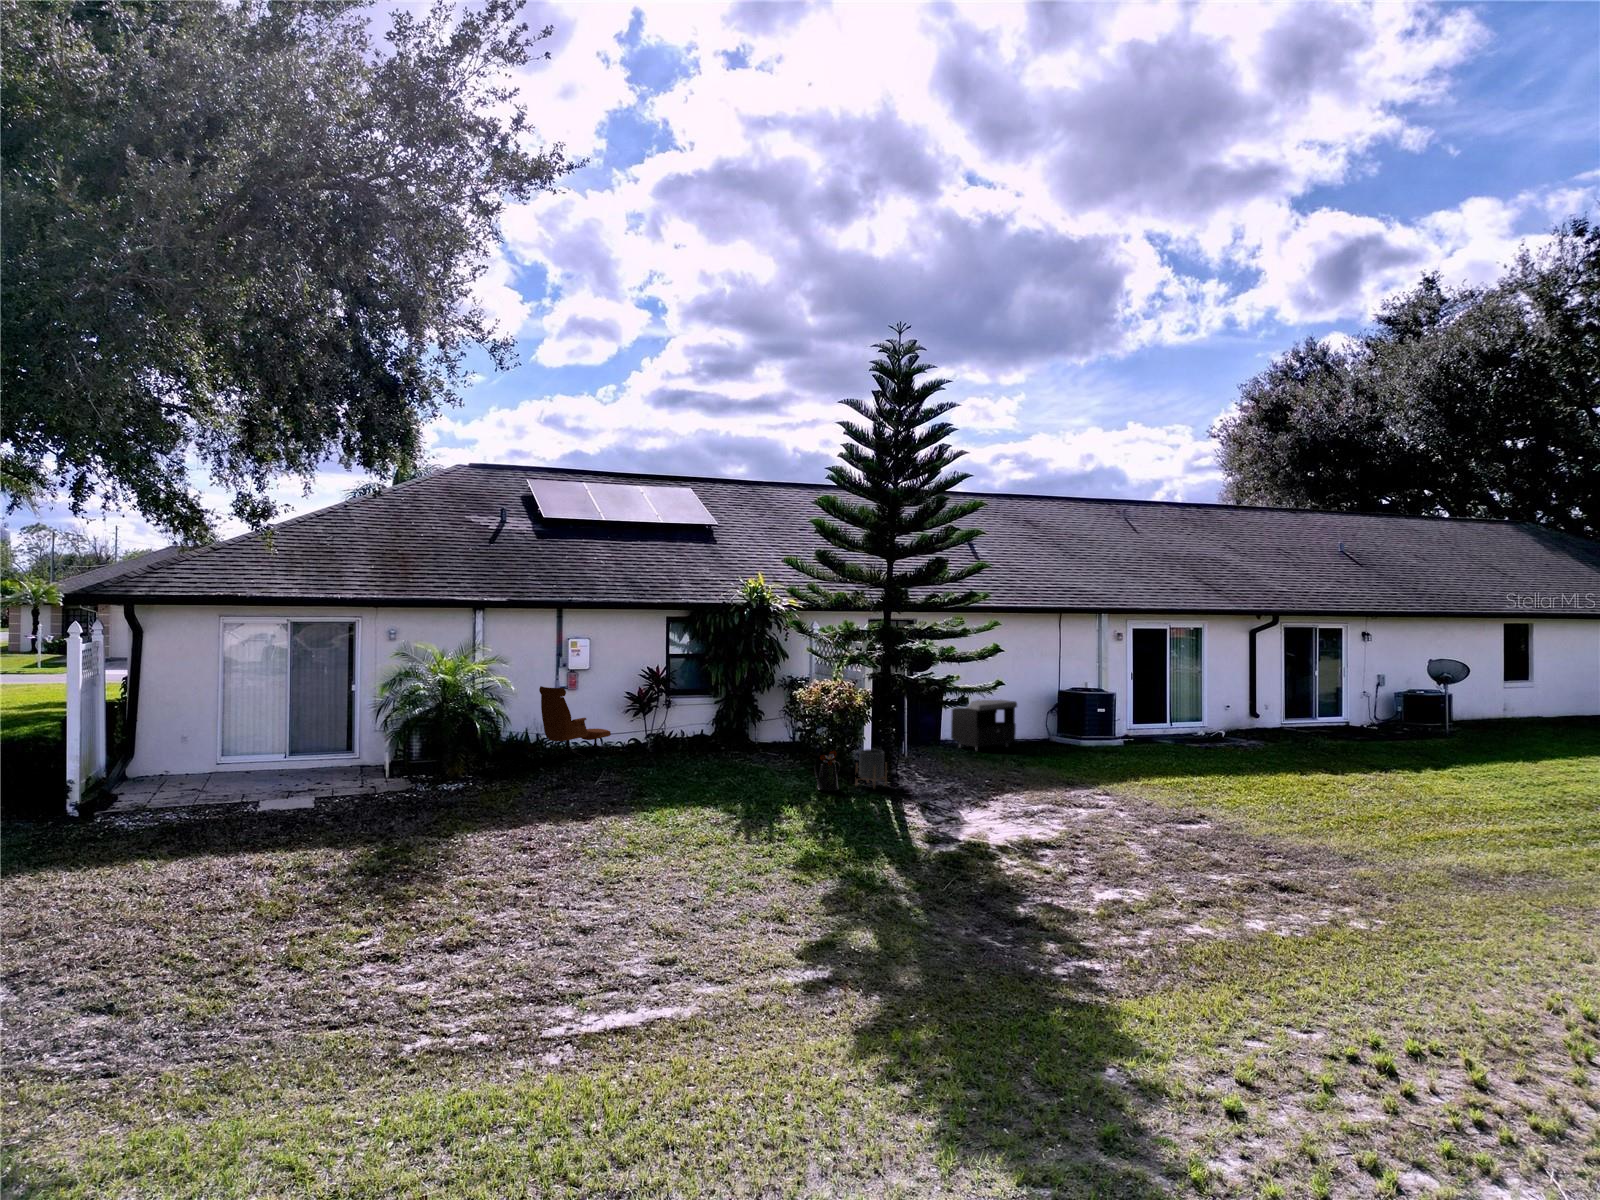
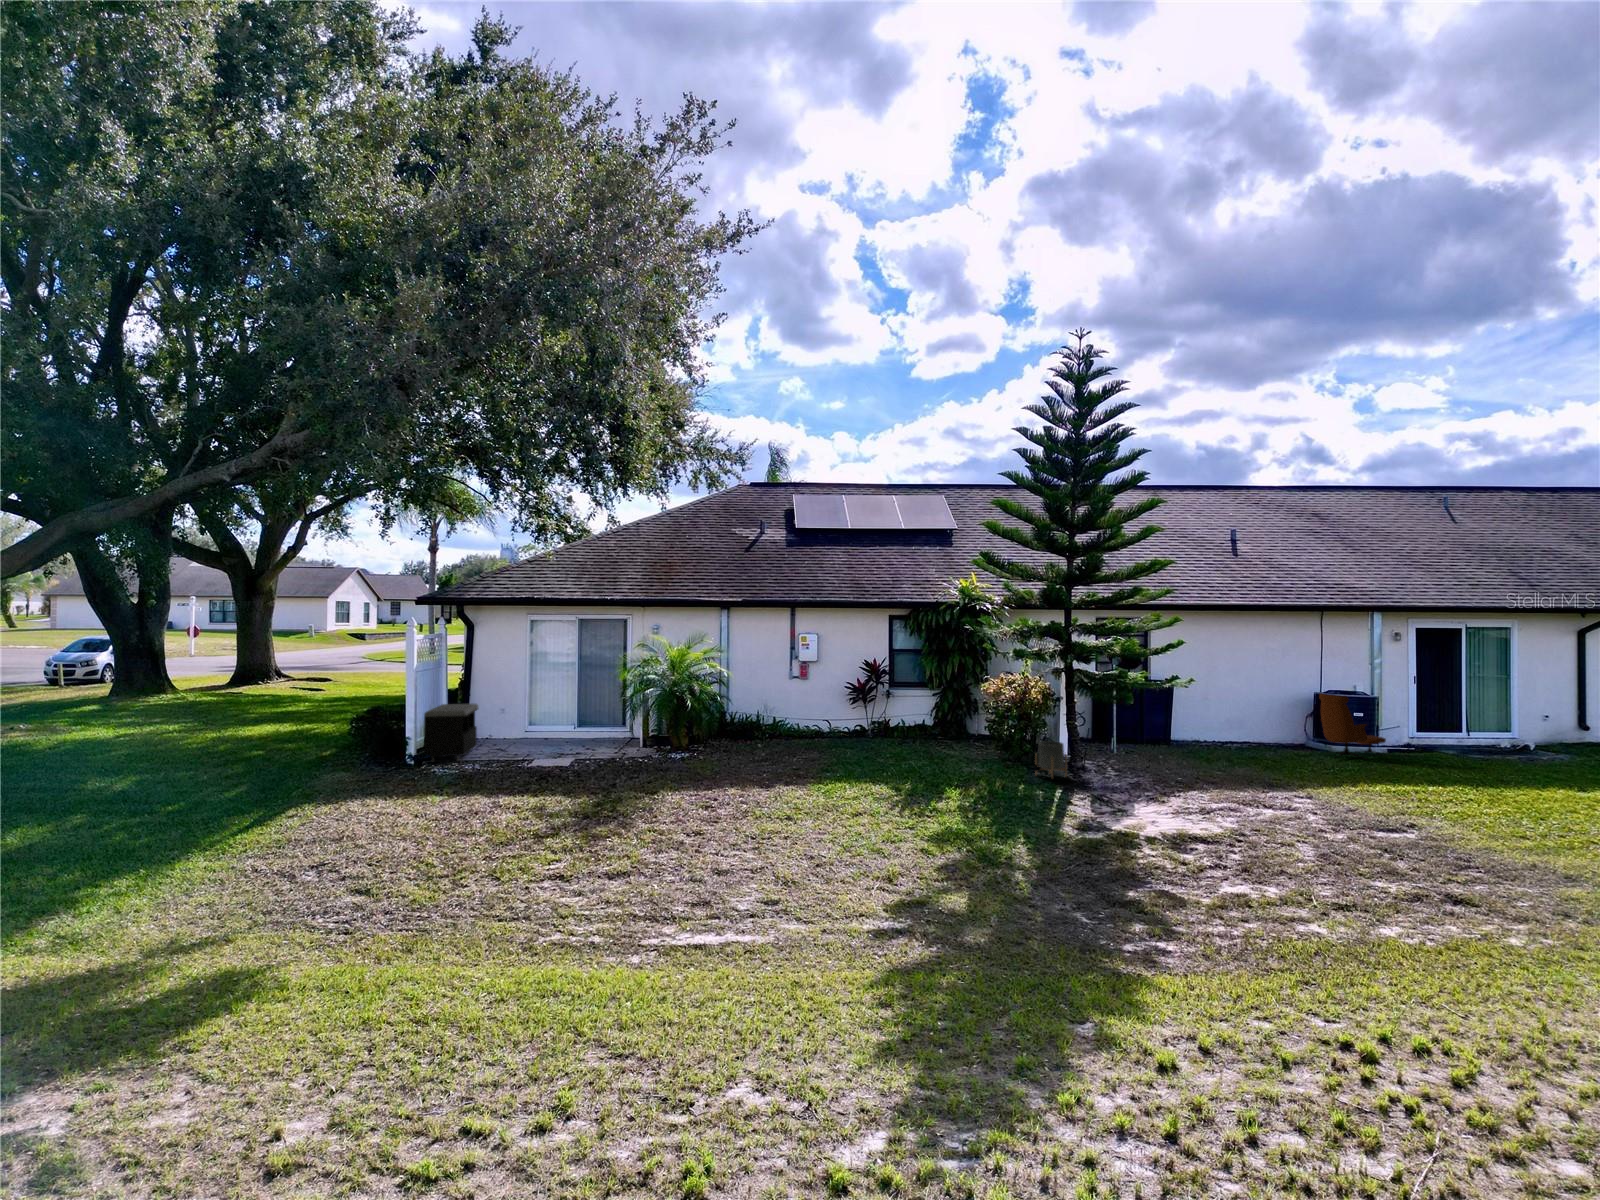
lounge chair: present [539,686,611,759] -> present [1319,694,1386,759]
storage bench: present [951,699,1017,751] -> present [424,704,478,761]
watering can: present [814,751,840,791] -> none [991,740,1019,778]

